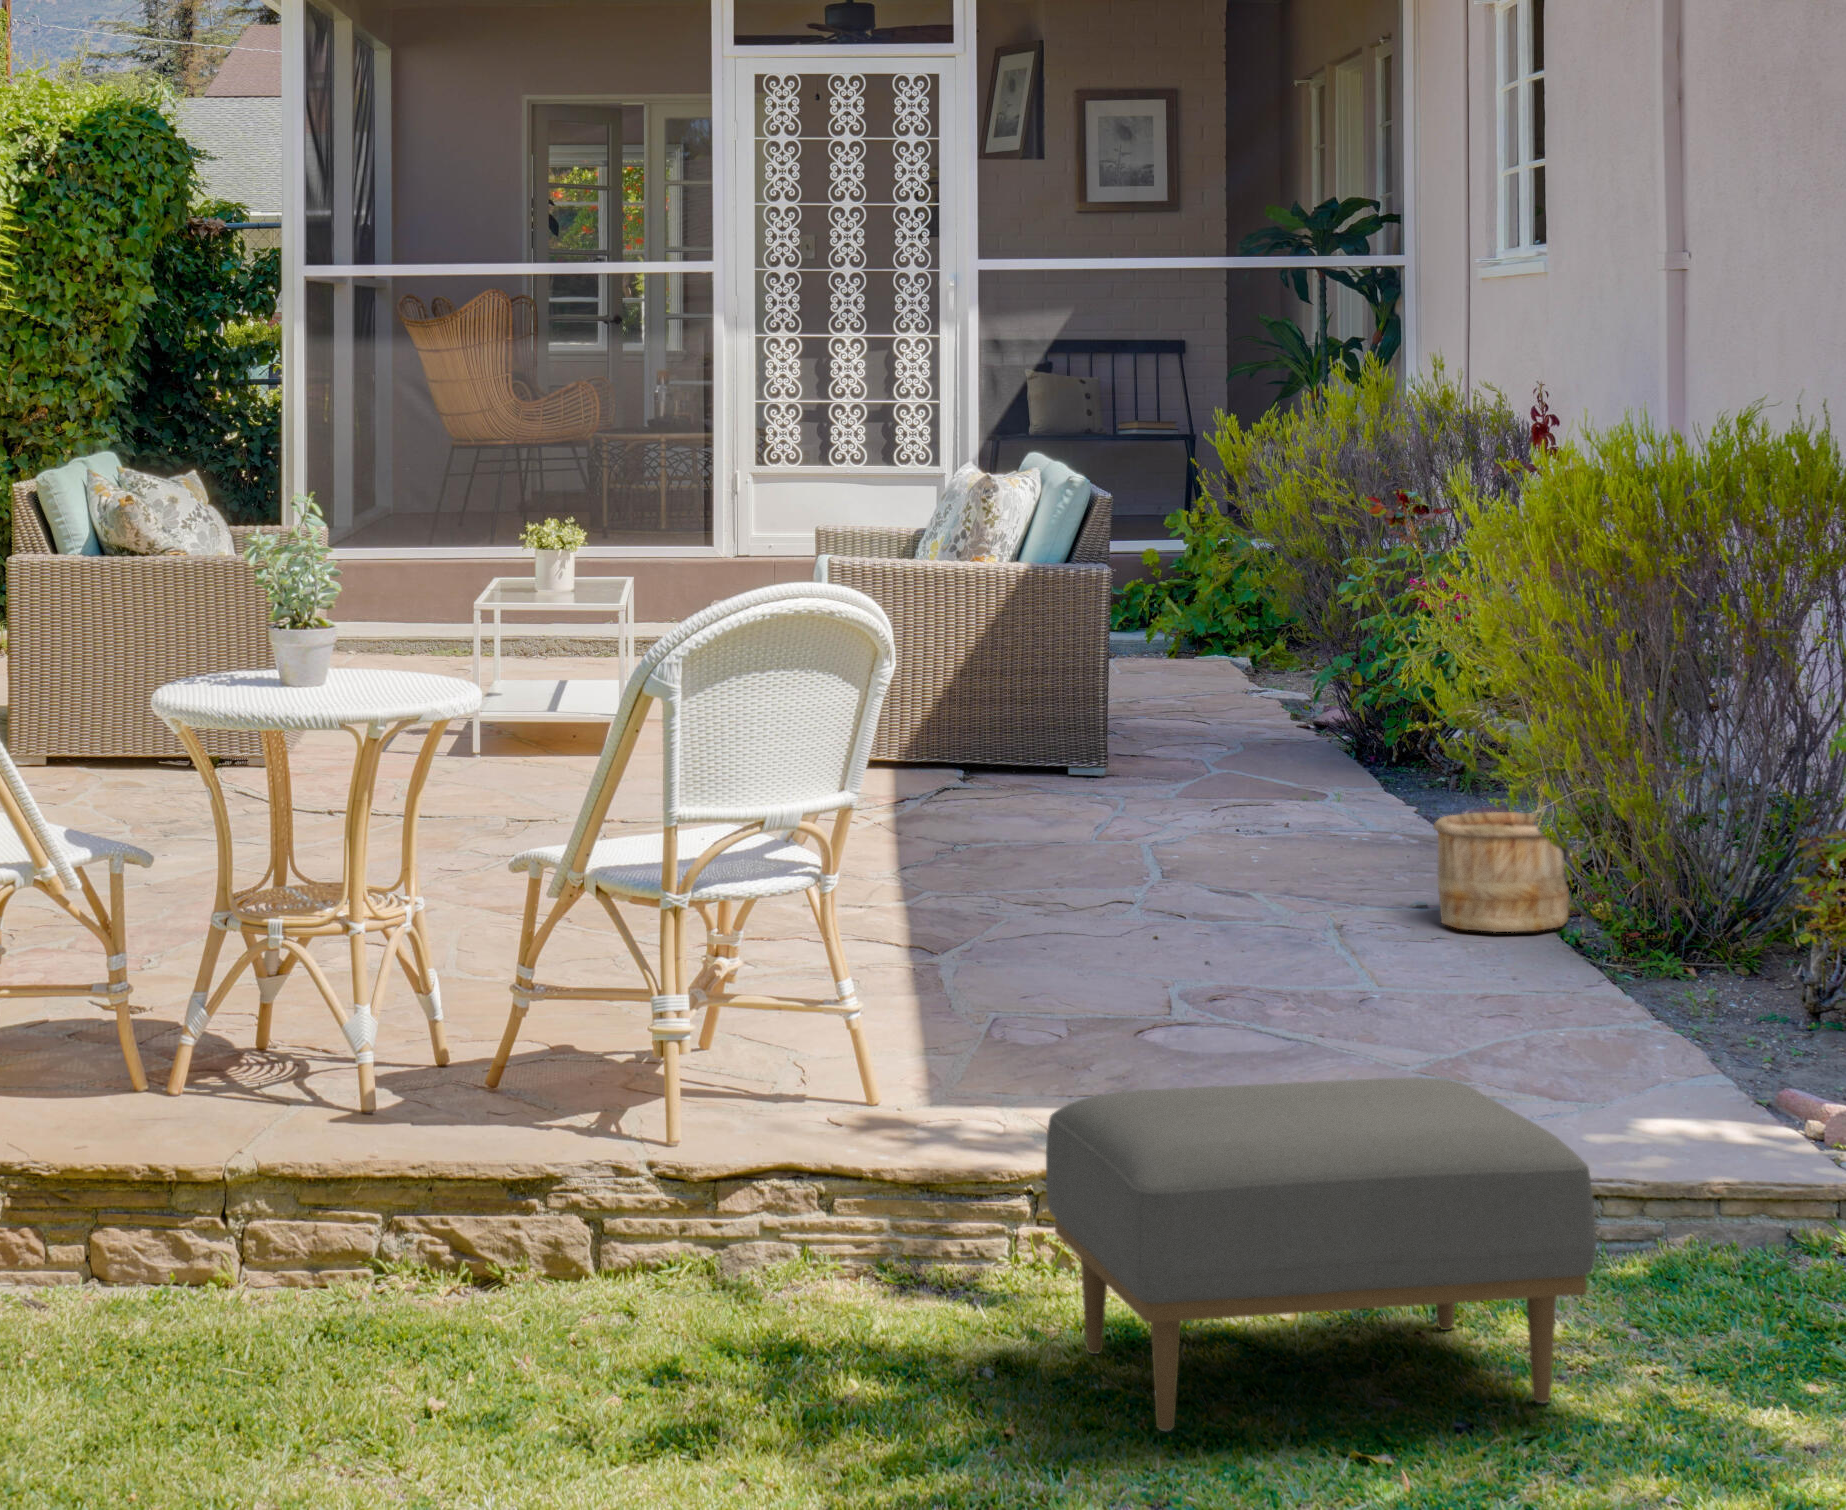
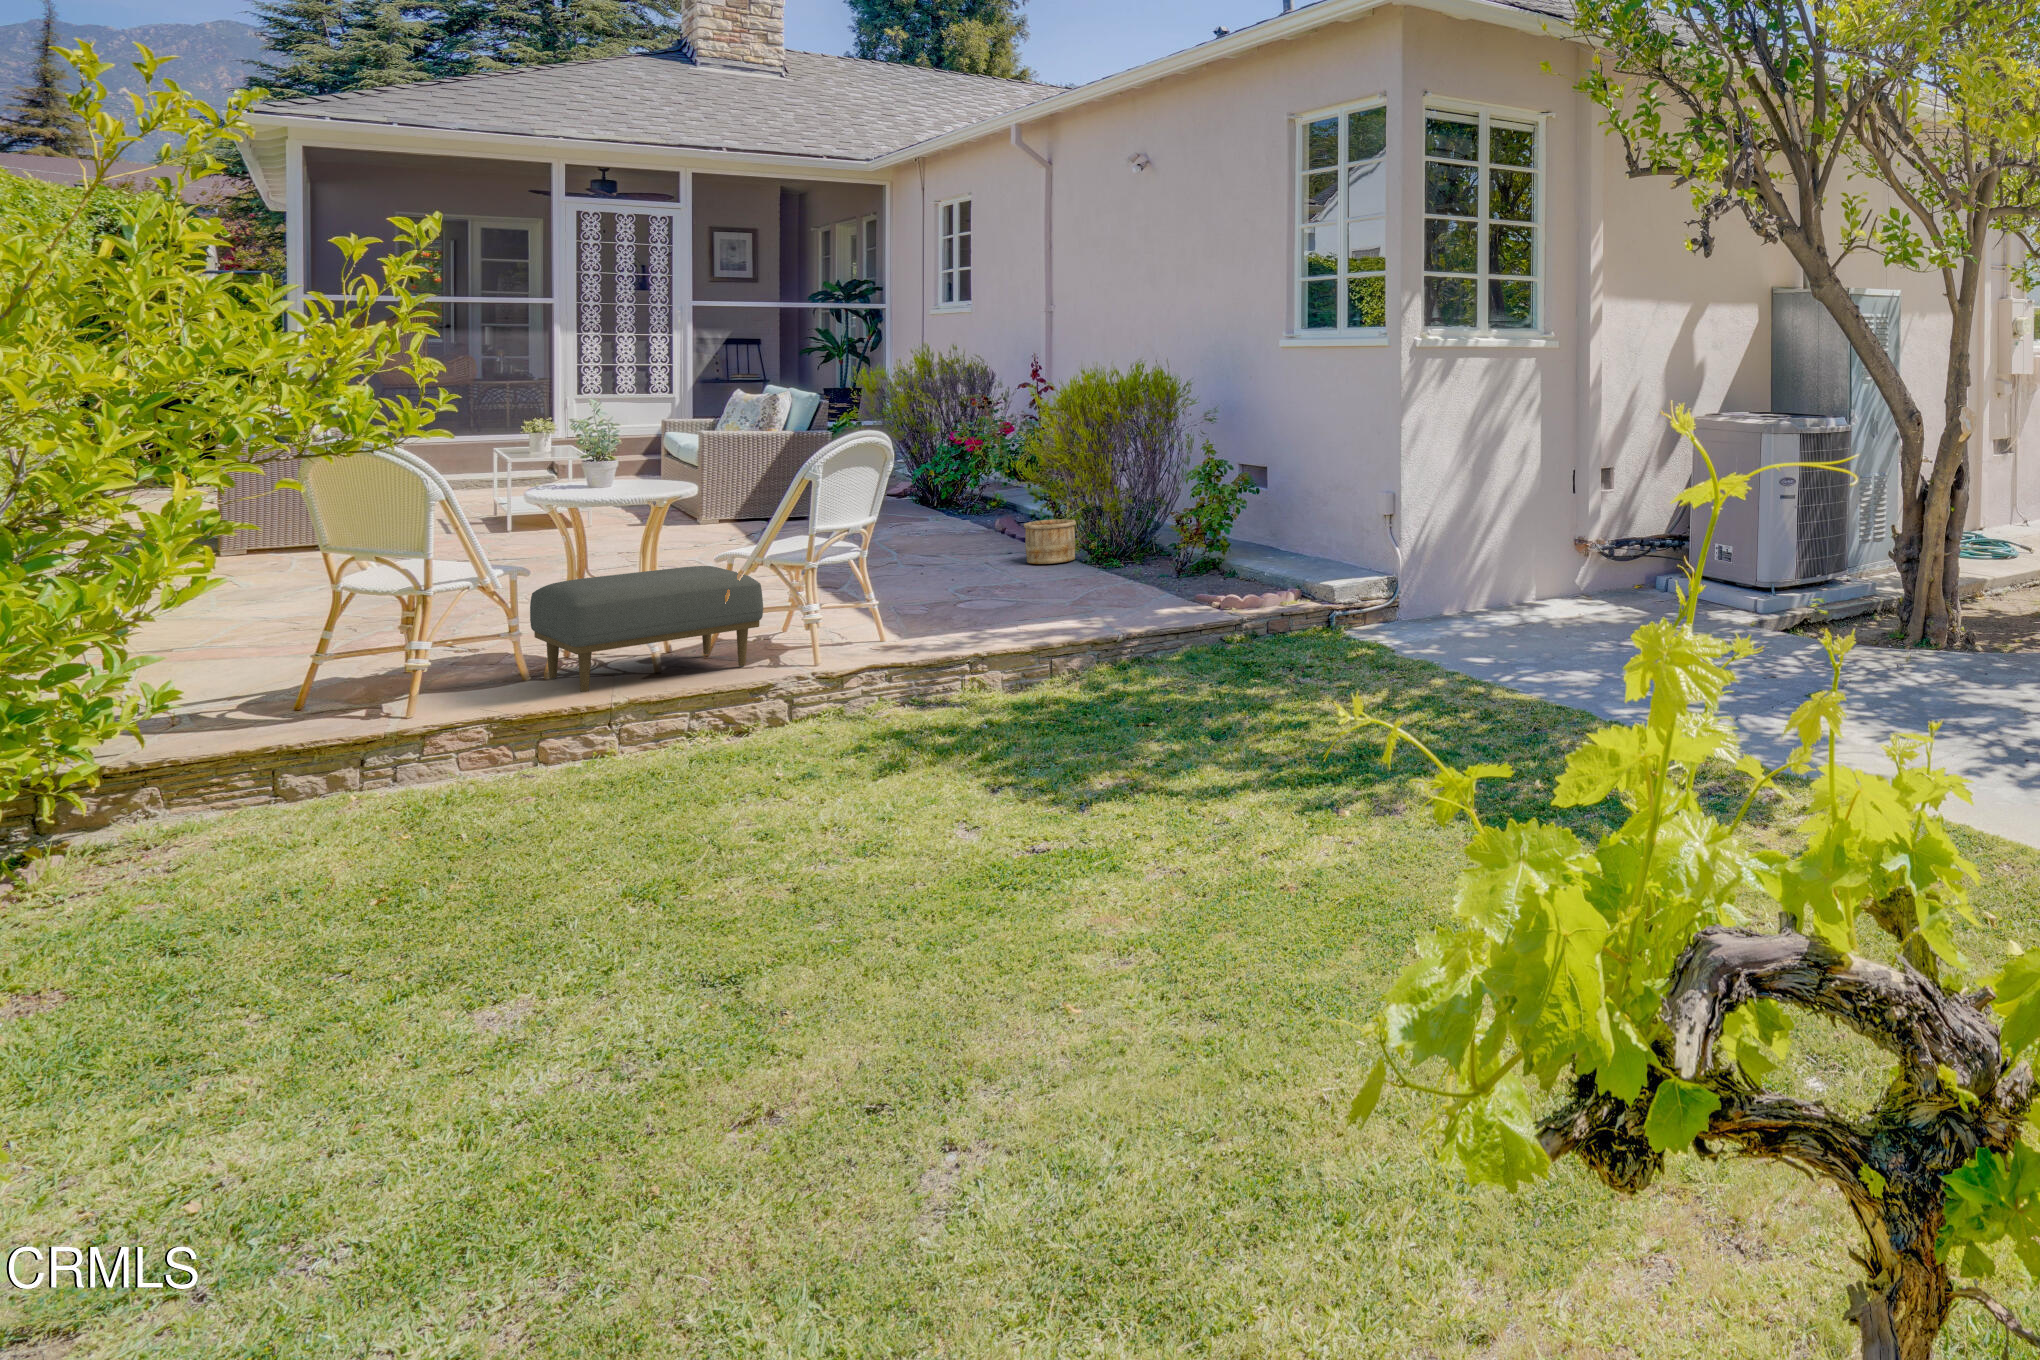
ottoman: present [1046,1078,1596,1431] -> present [530,566,763,692]

